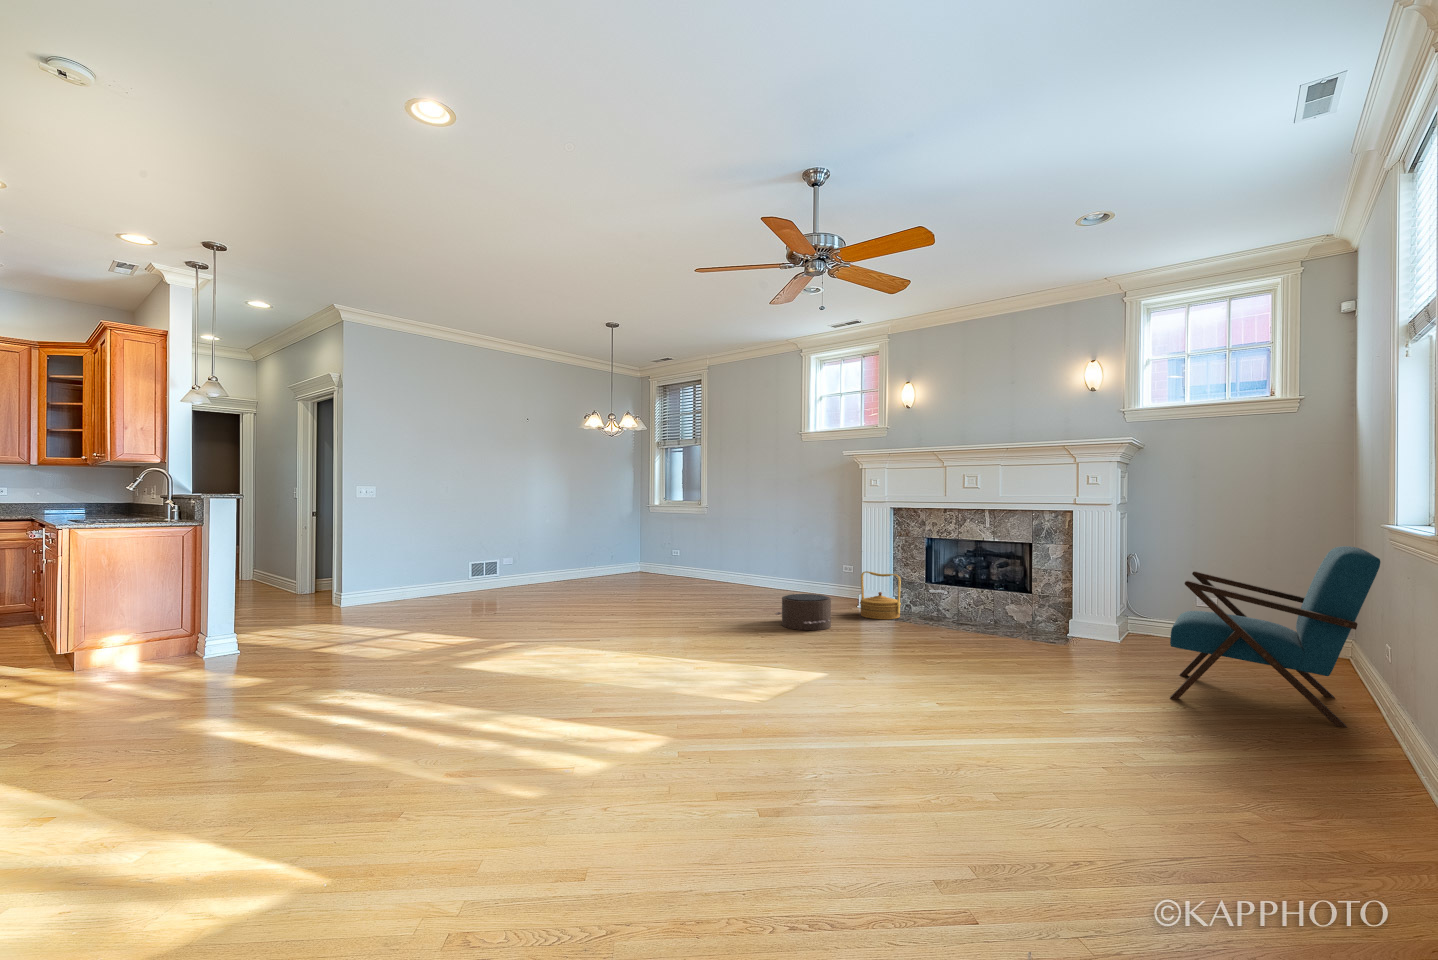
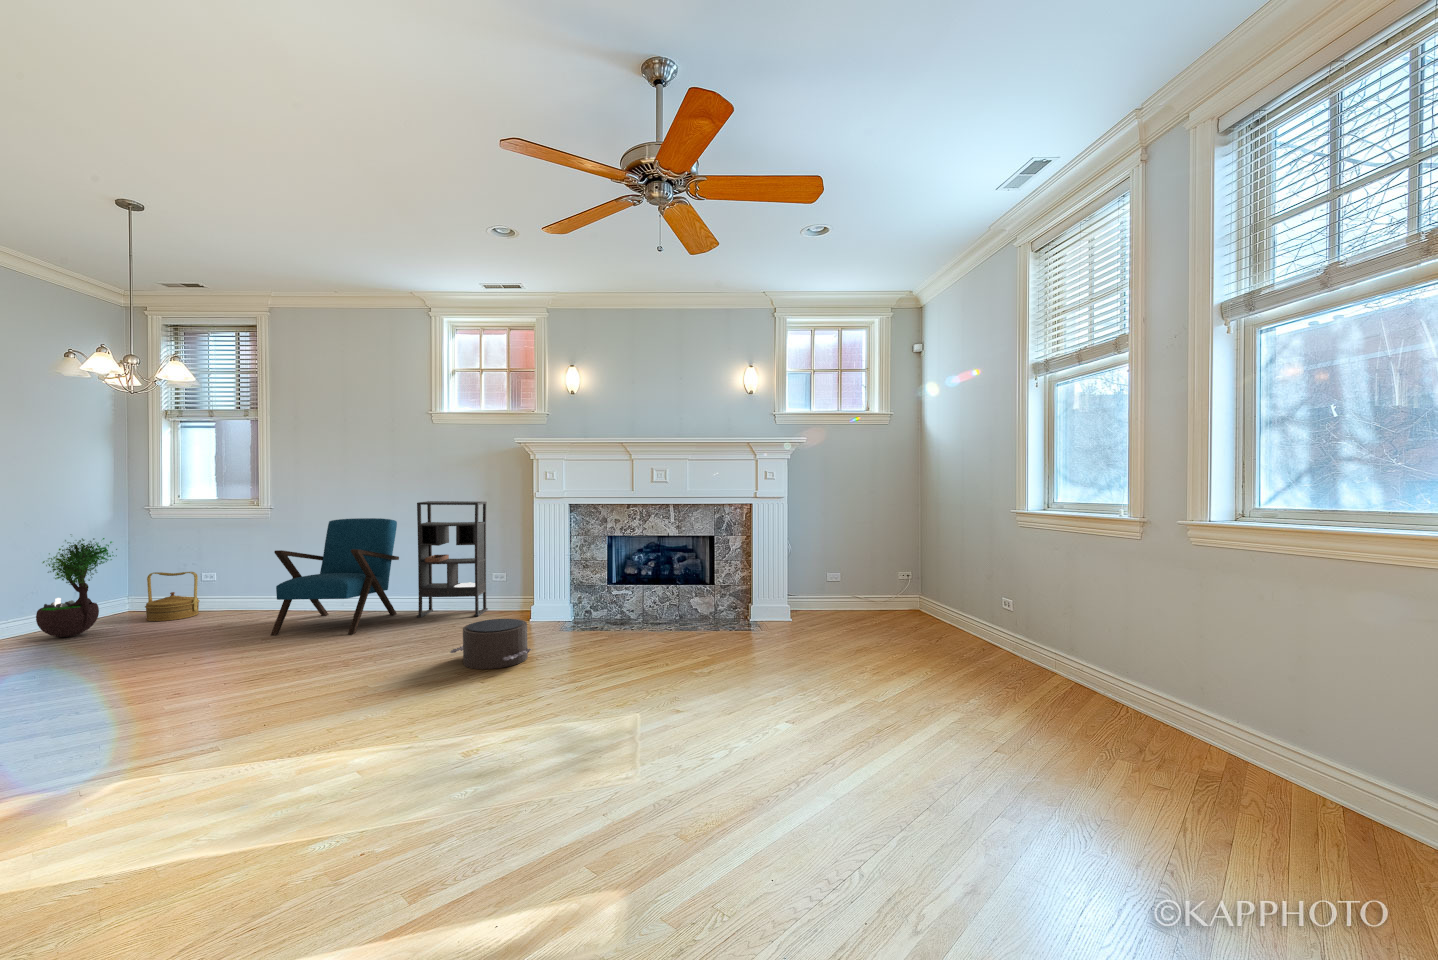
bookshelf: none [784,503,838,599] -> present [417,501,488,618]
potted tree: none [588,517,625,579] -> present [36,538,117,637]
armchair: present [1170,546,1380,728] -> present [271,518,399,635]
woven basket: present [860,571,901,619] -> present [145,572,199,621]

